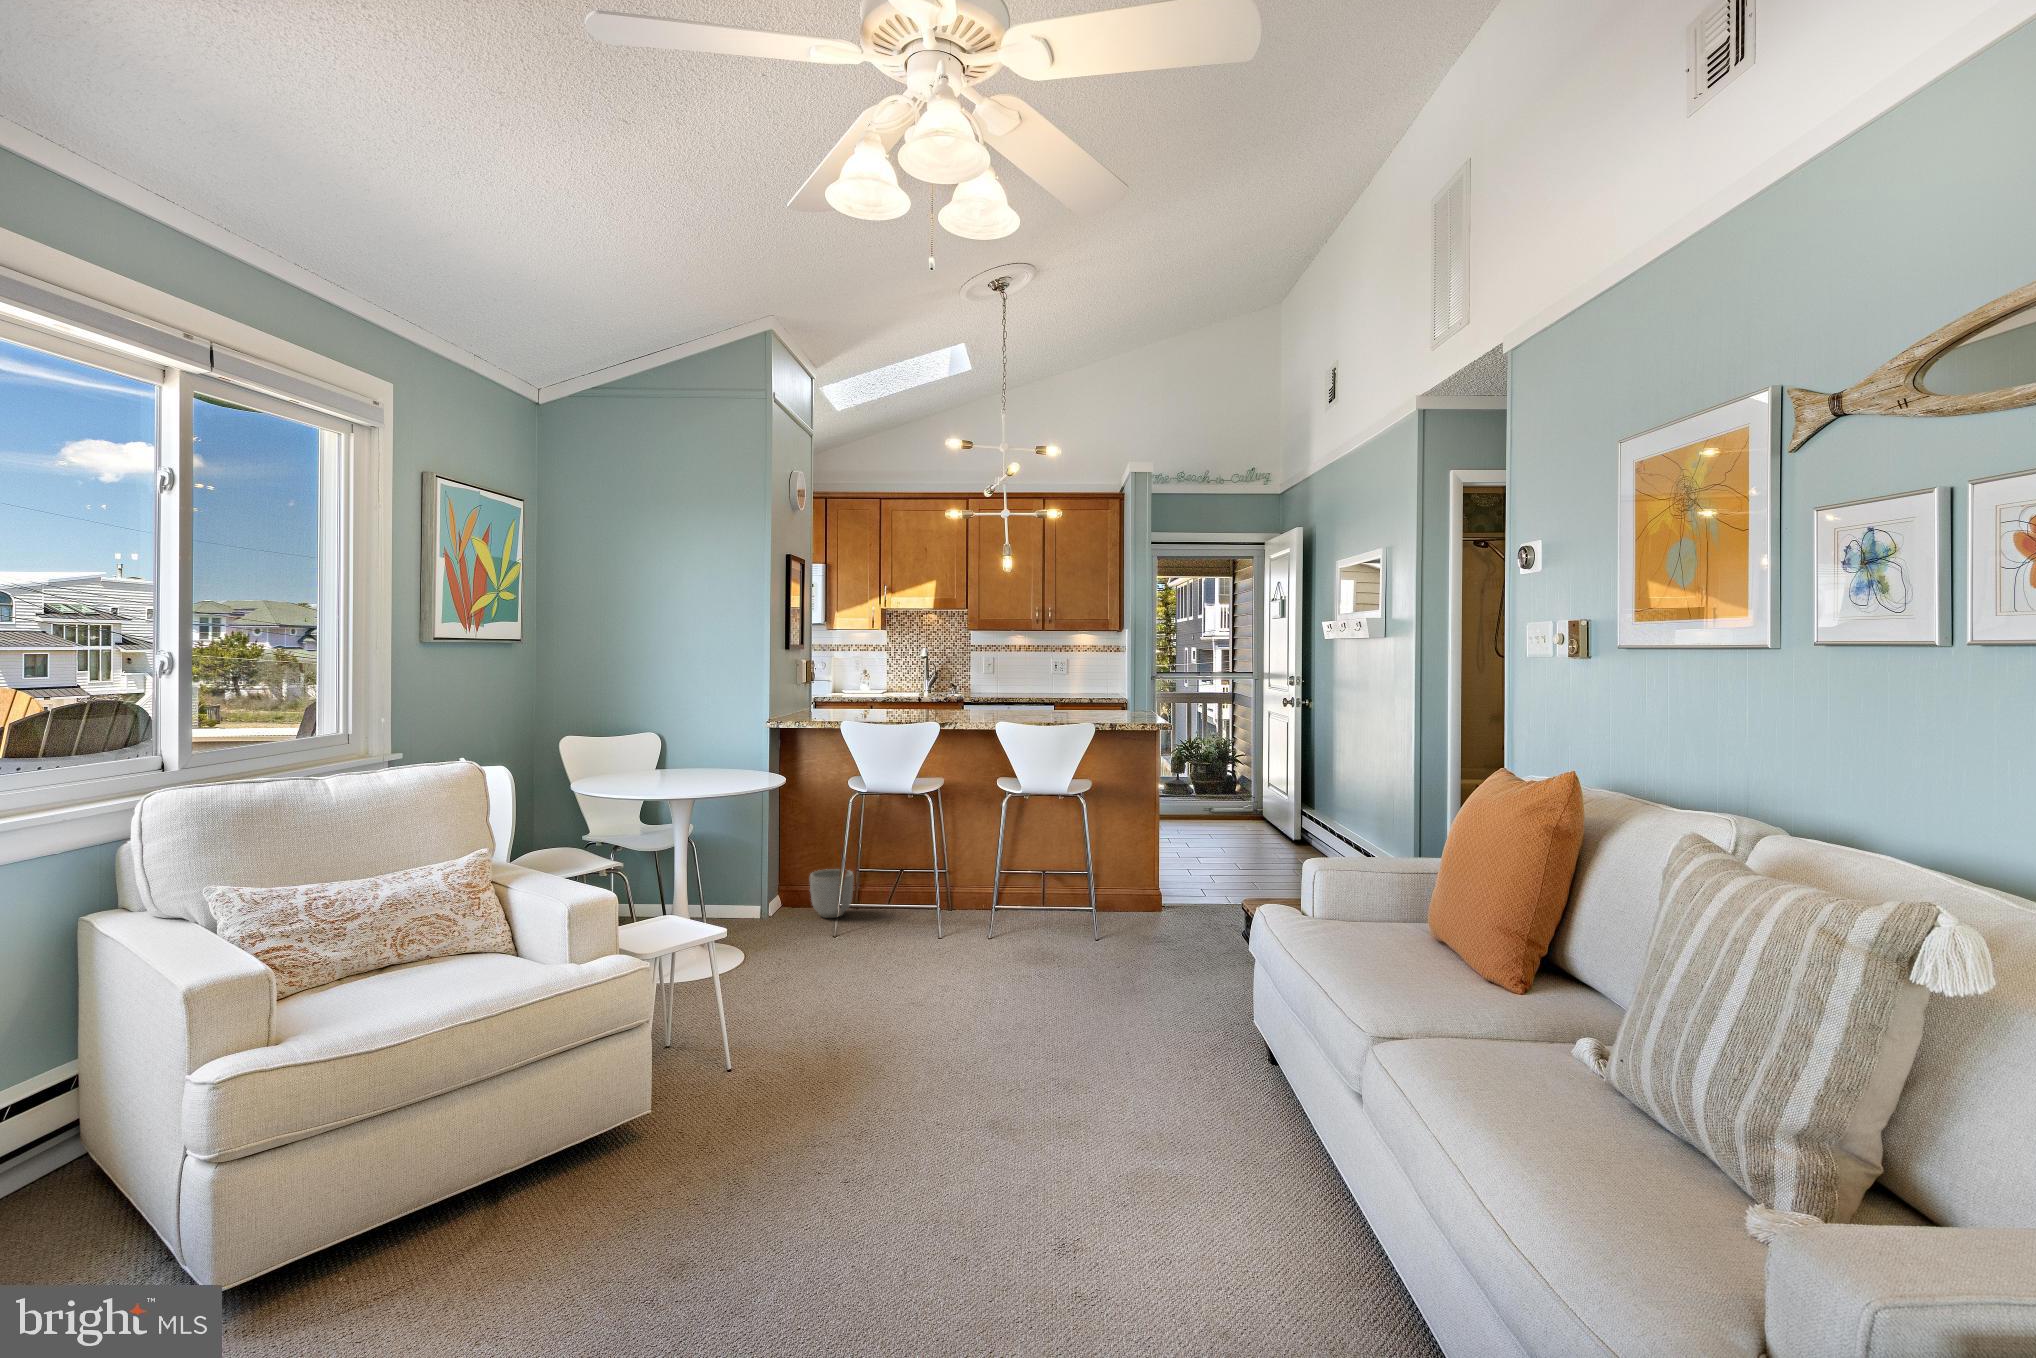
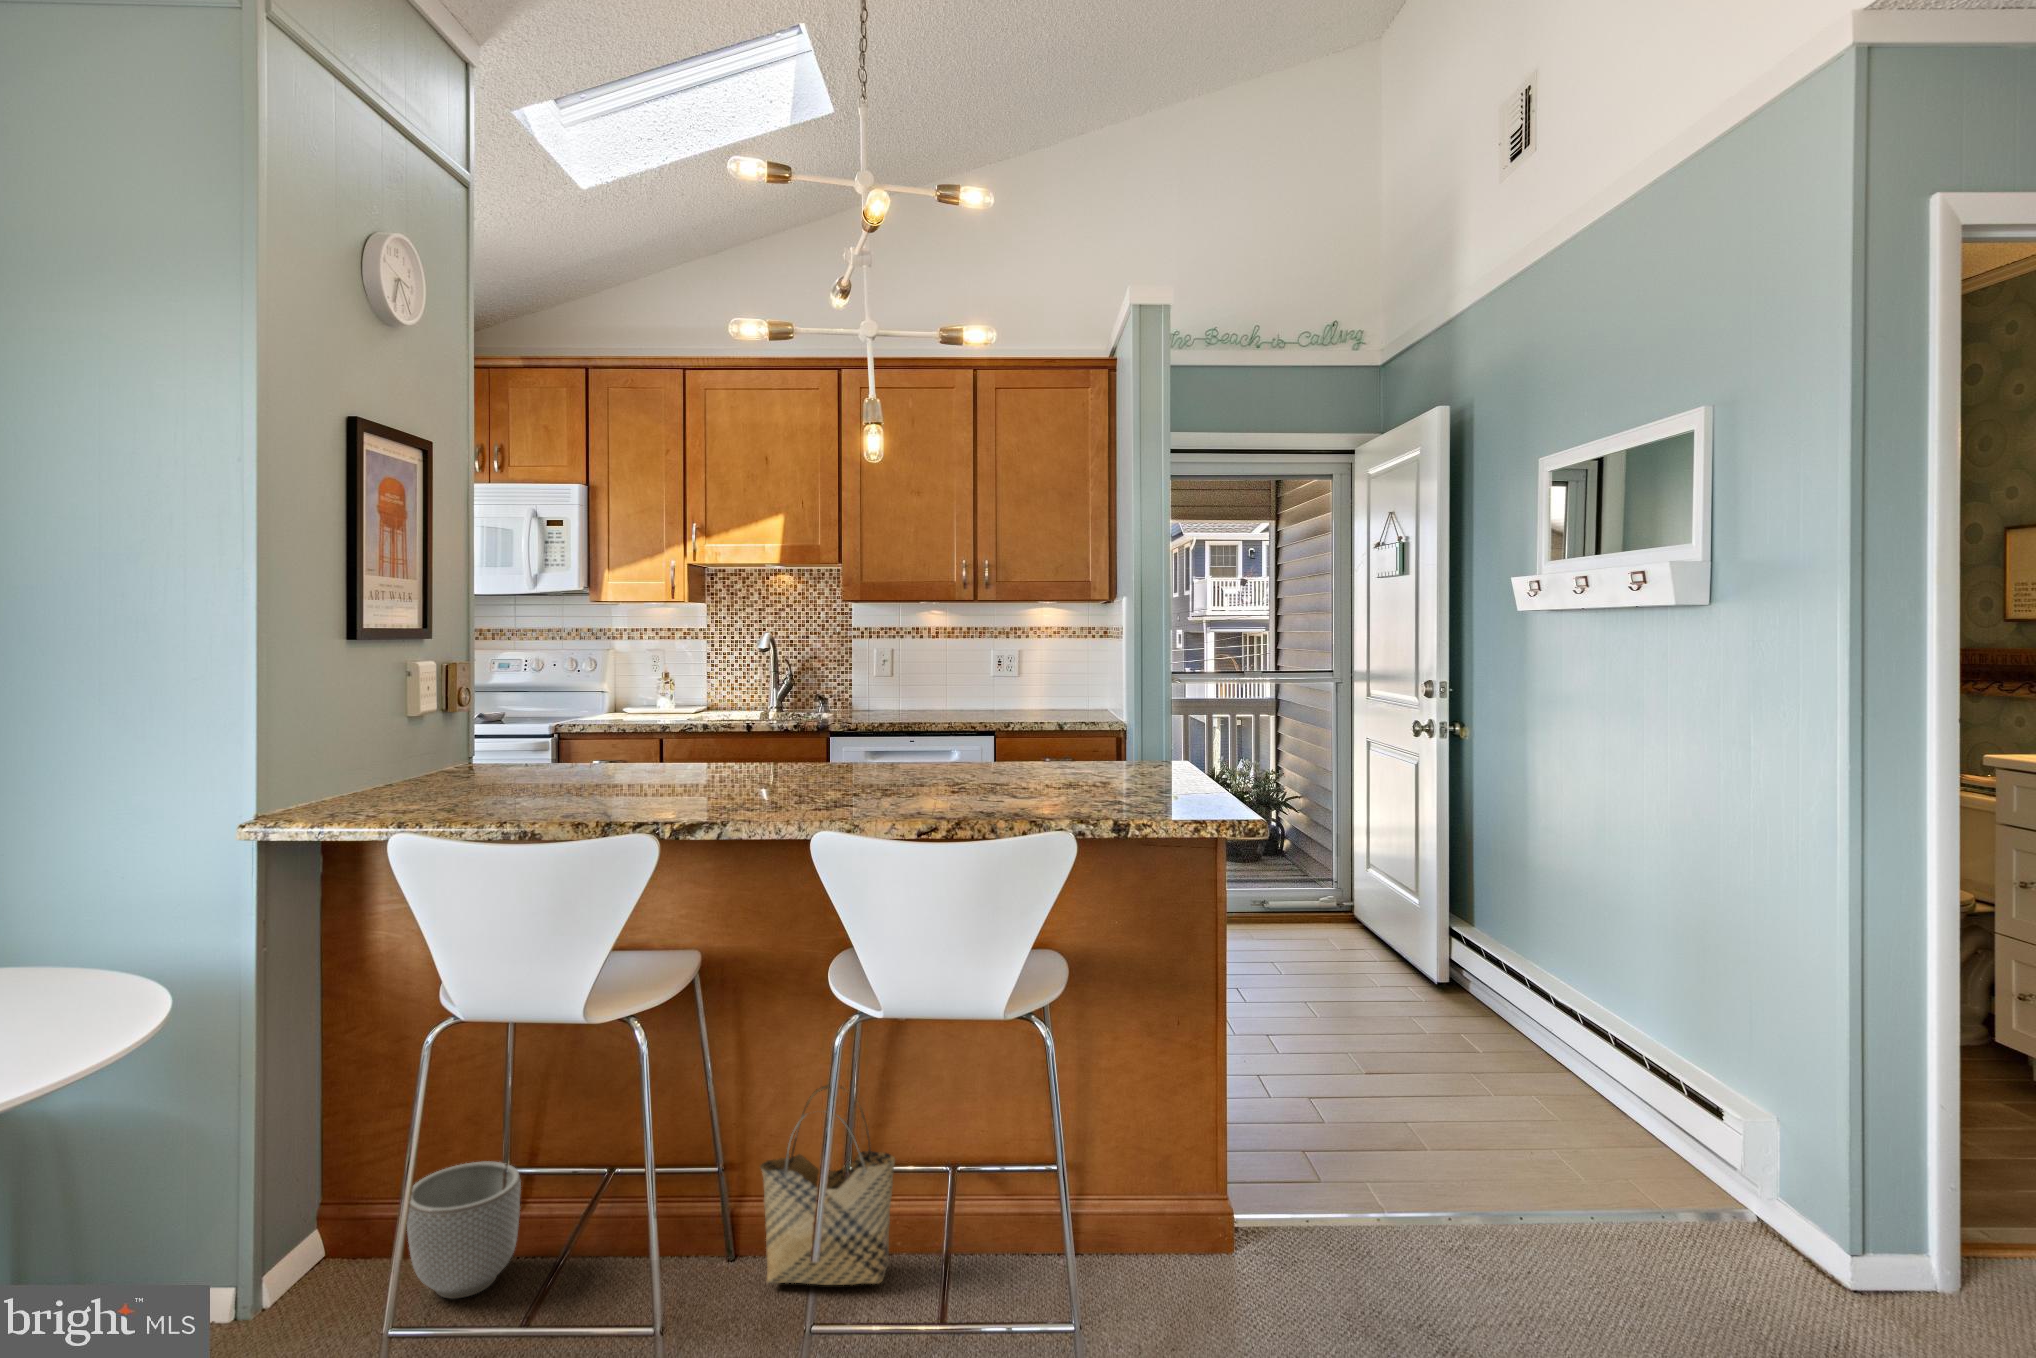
woven basket: none [954,839,1010,918] -> present [760,1085,895,1285]

